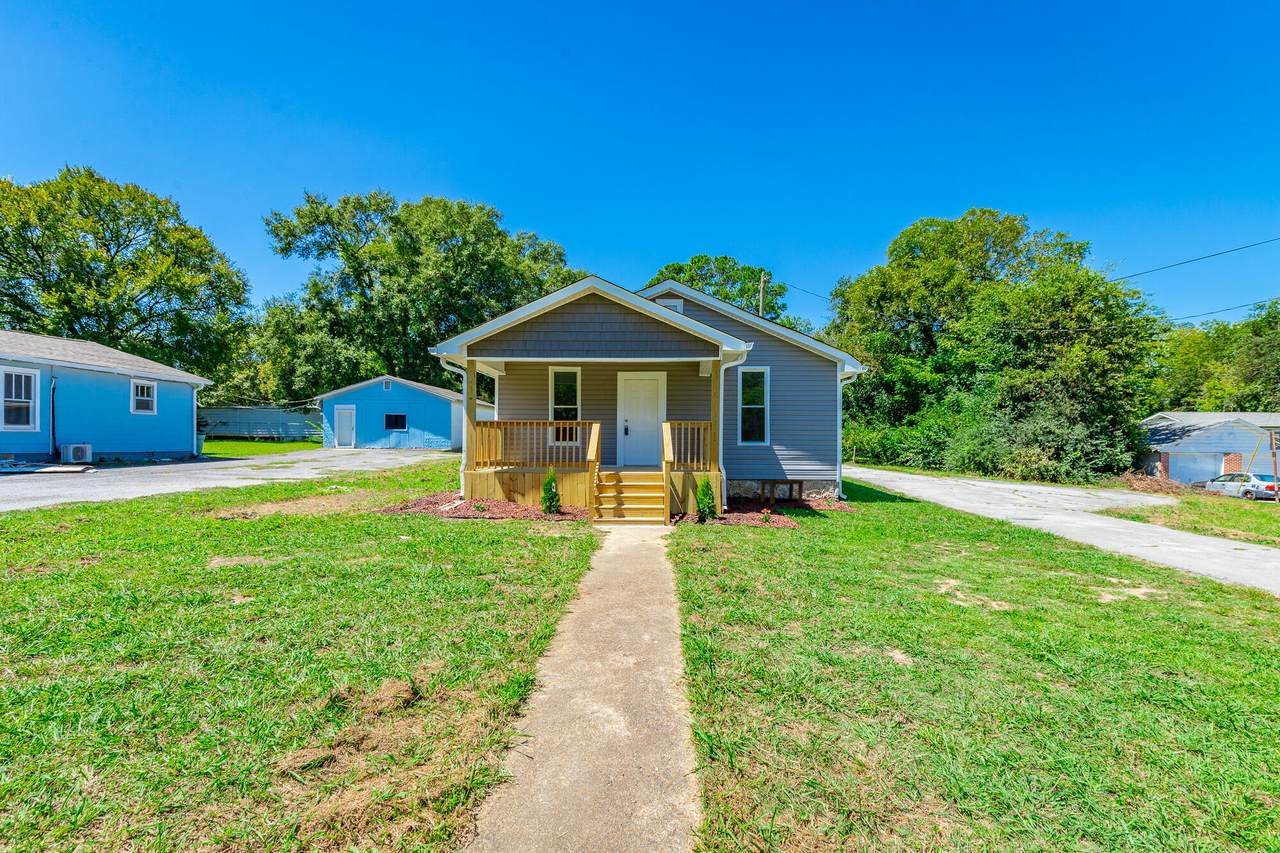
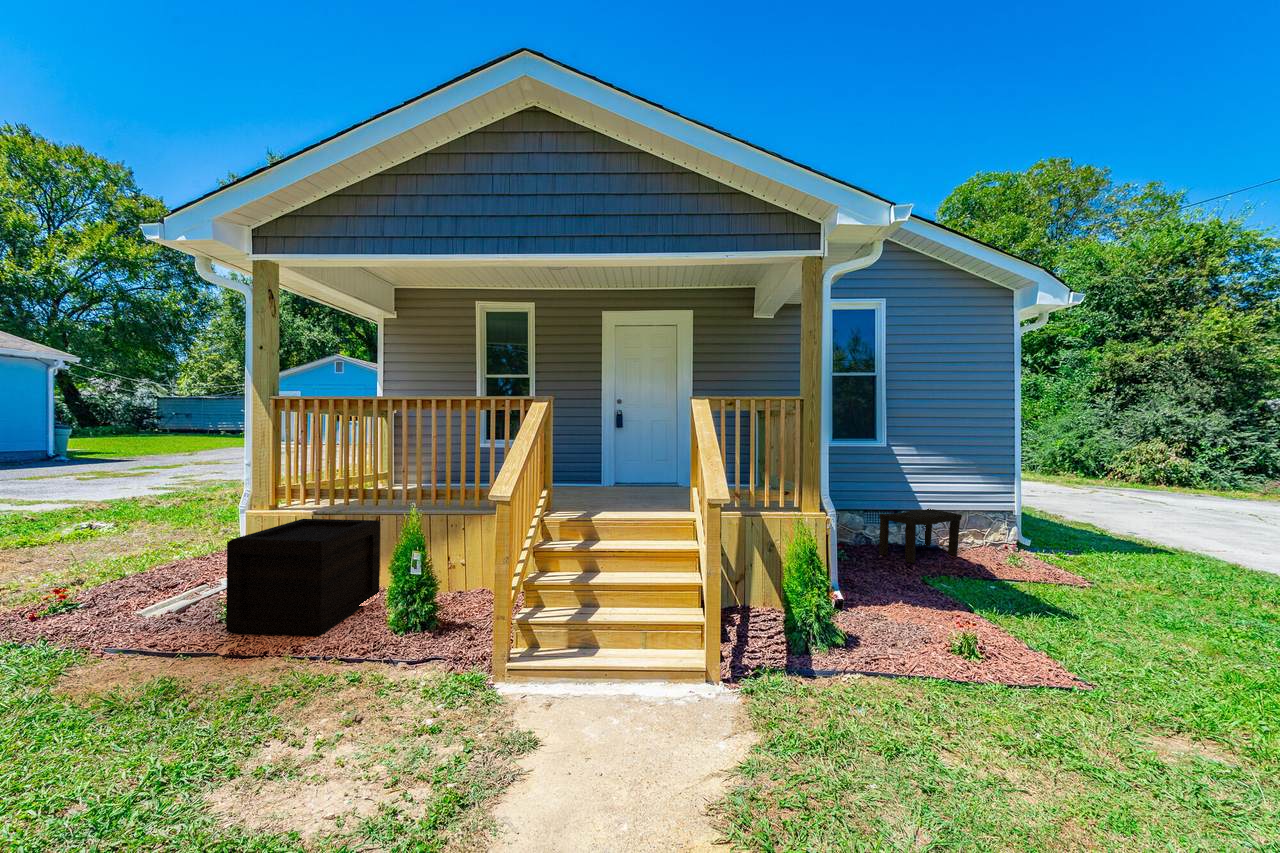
wooden crate: none [482,473,525,512] -> present [226,519,380,635]

